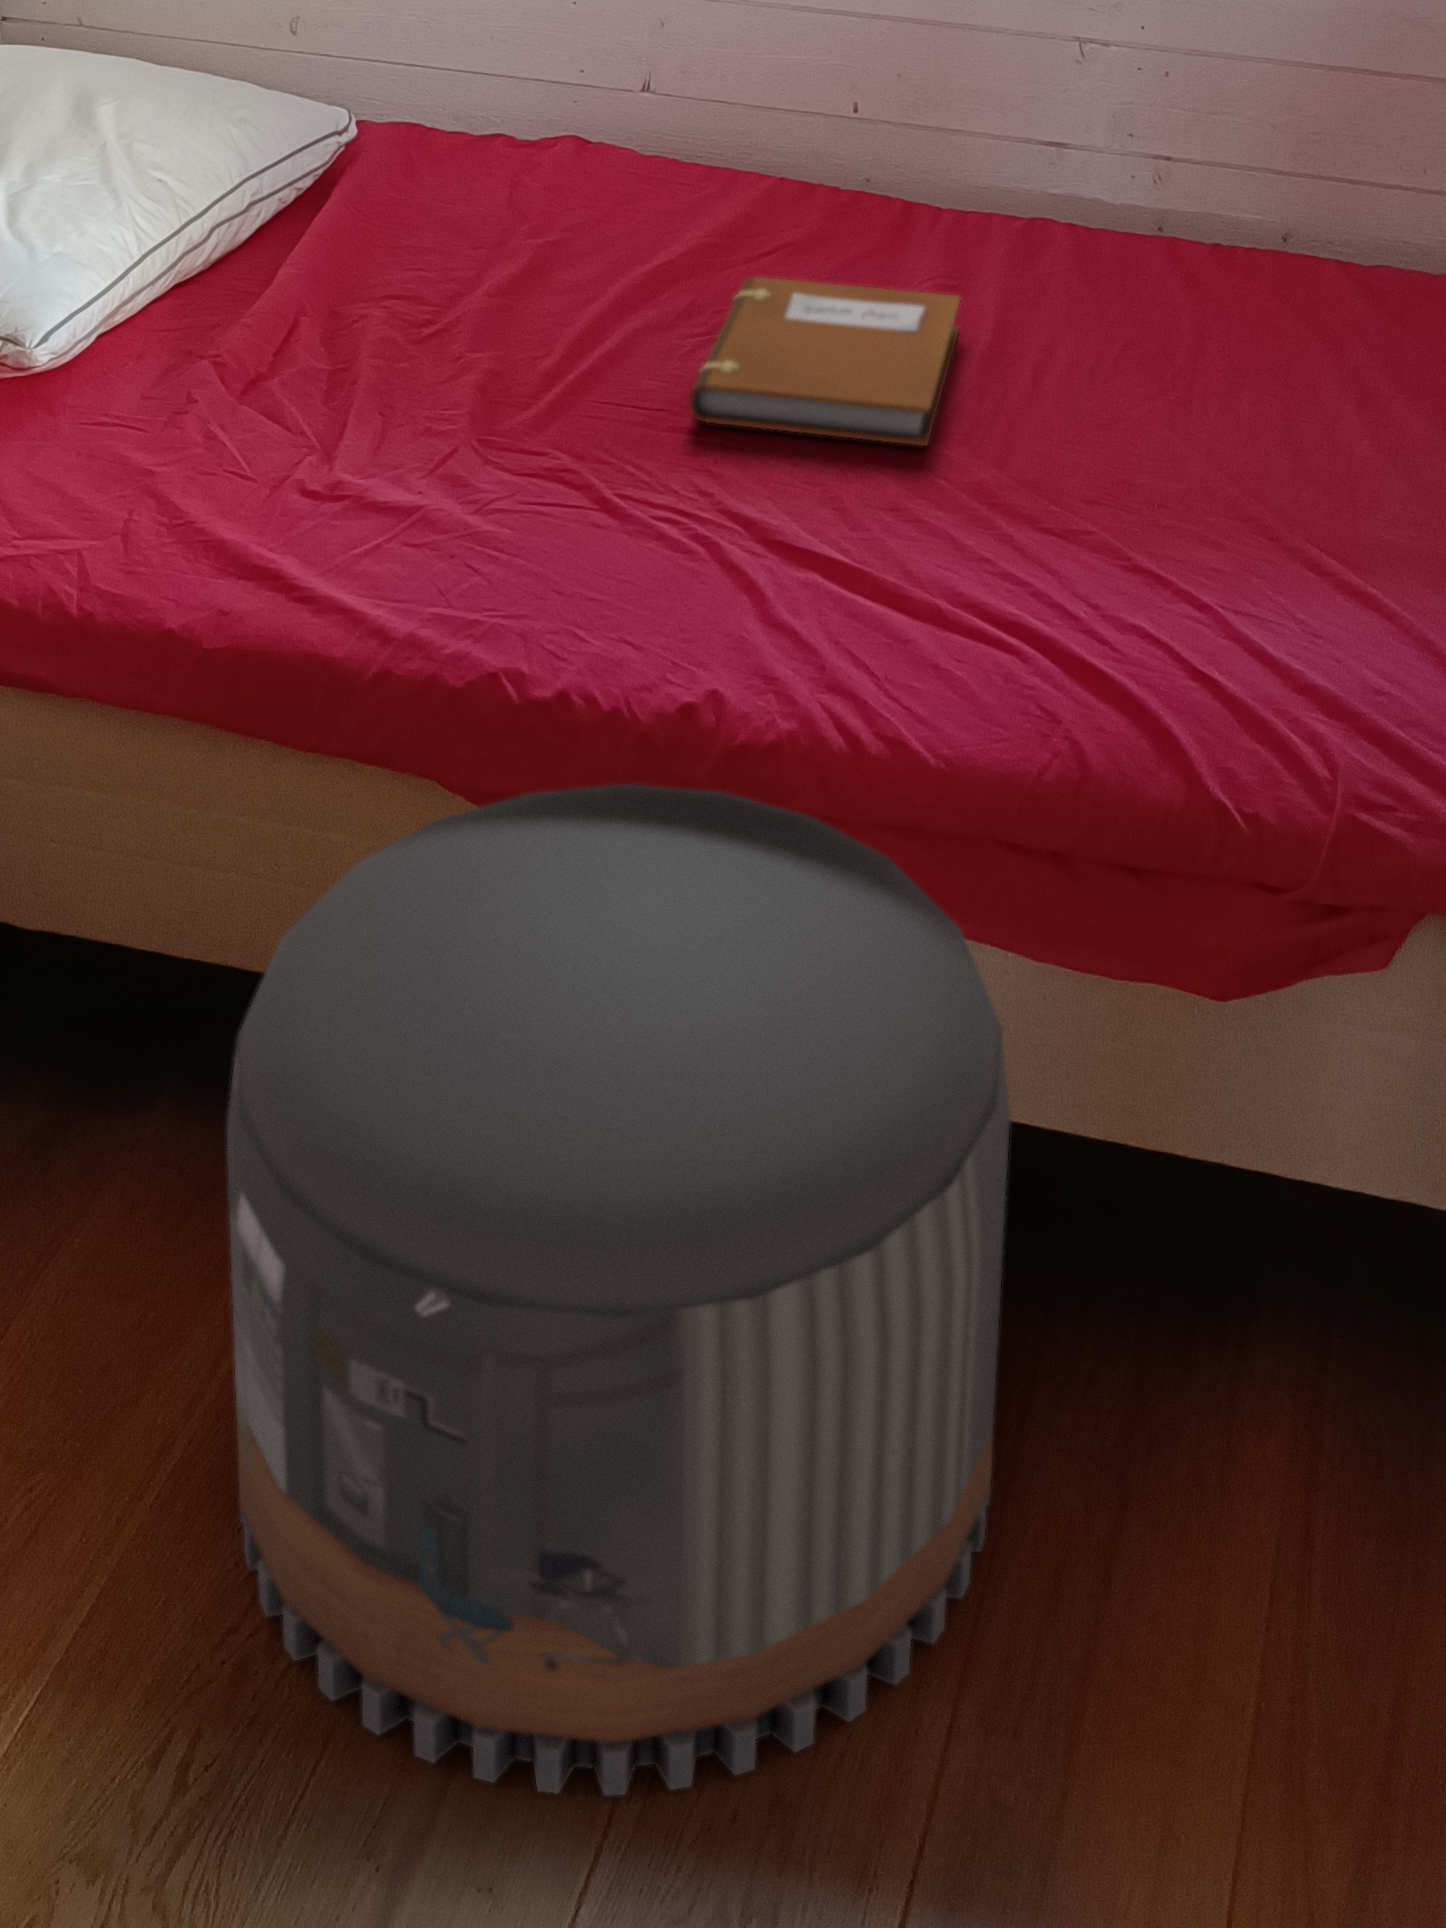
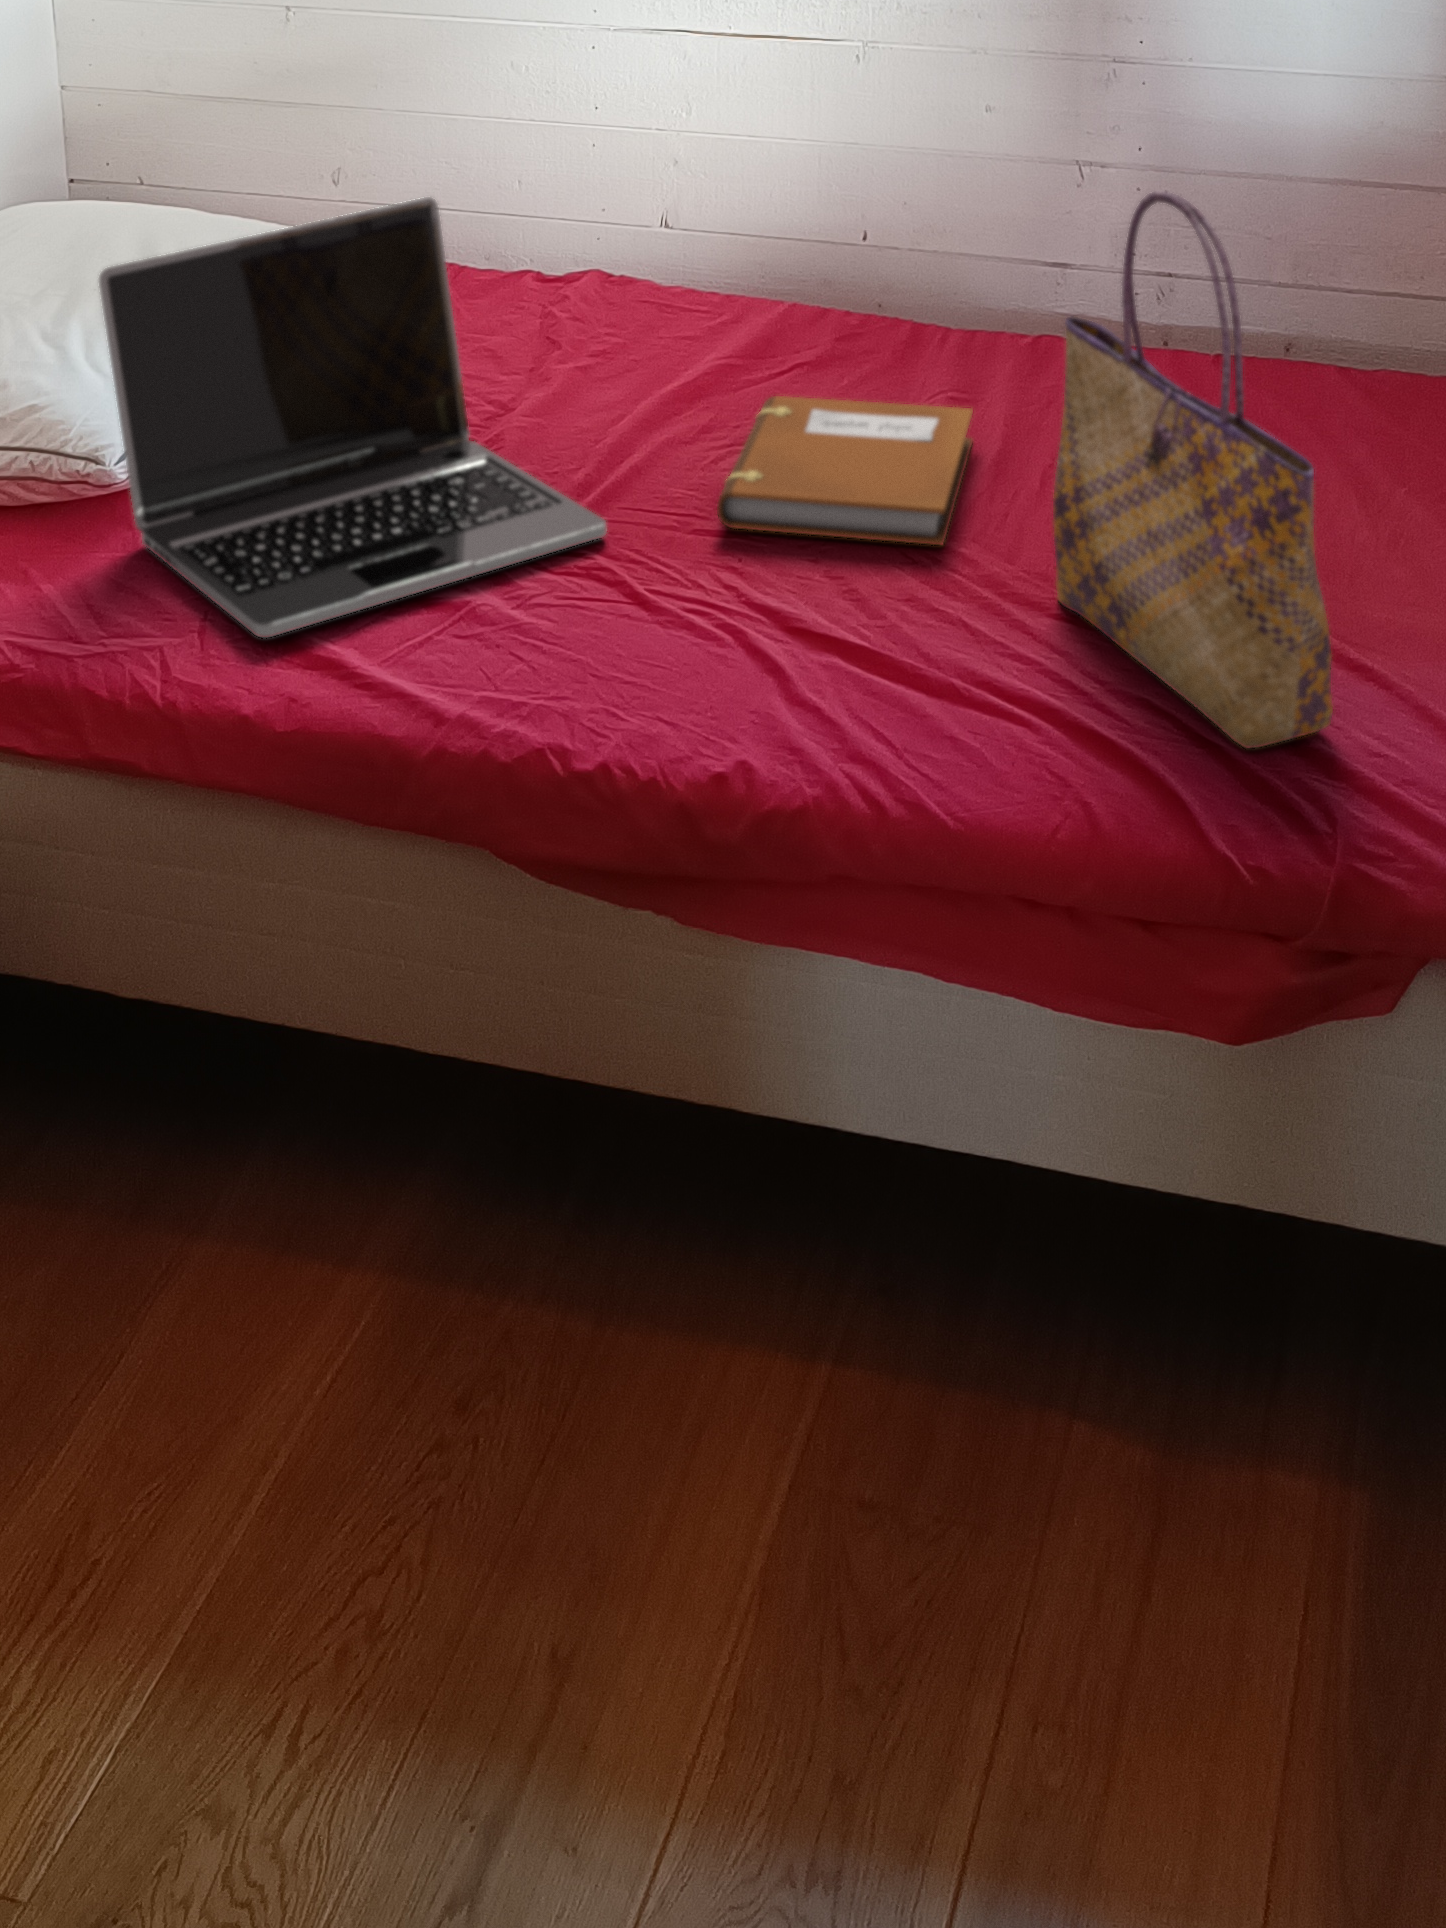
laptop: none [25,57,571,539] -> present [99,197,607,638]
tote bag: none [1045,89,1332,681] -> present [1053,191,1333,748]
pouf: present [227,784,1010,1795] -> none [314,851,1036,1761]

